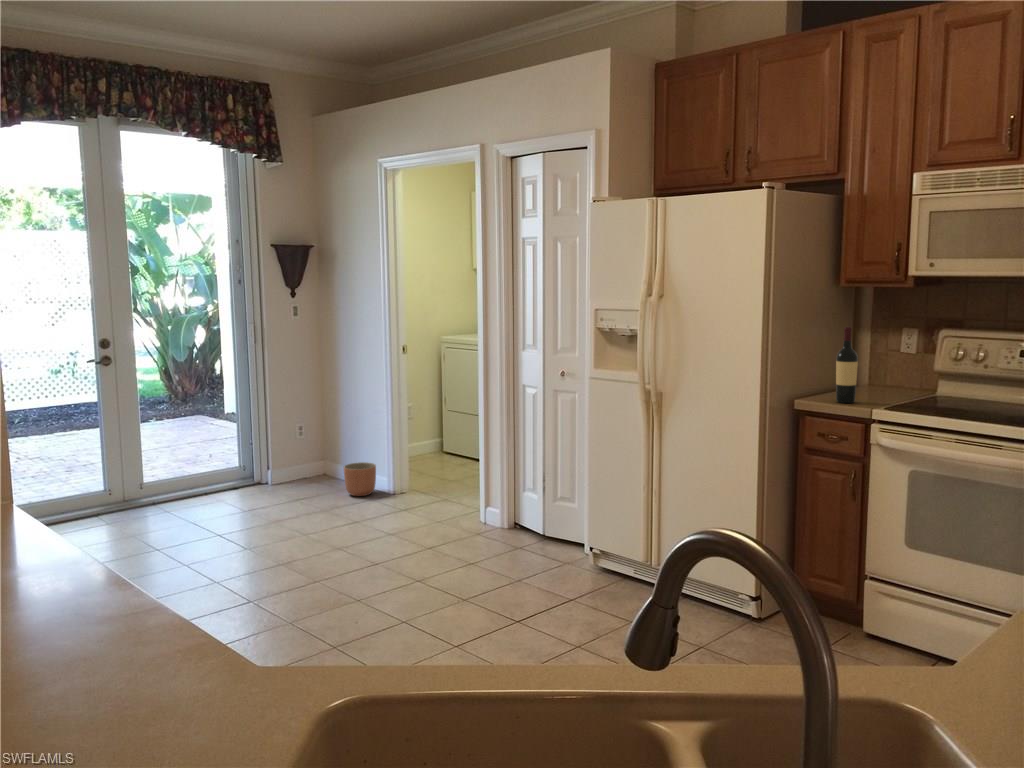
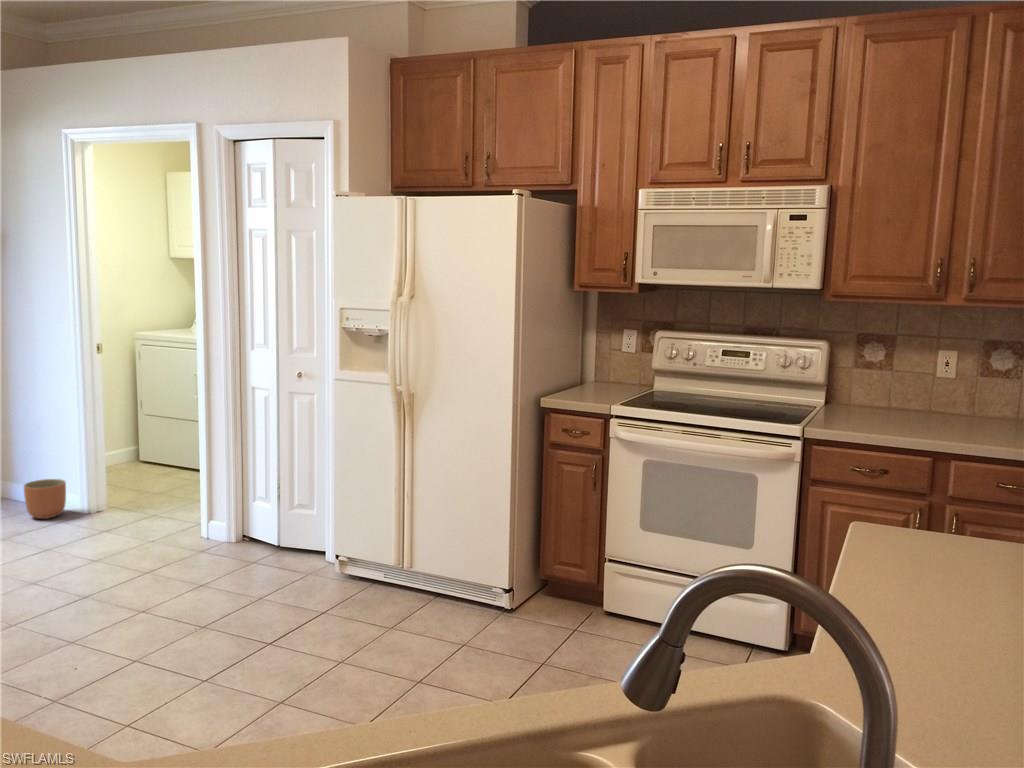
wine bottle: present [836,327,858,403] -> none [576,329,595,400]

